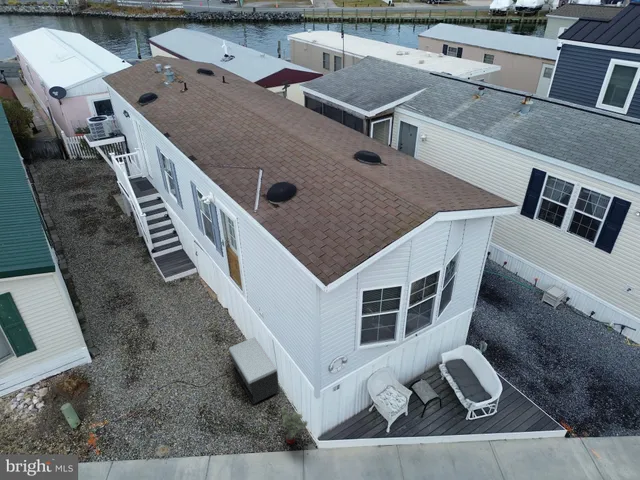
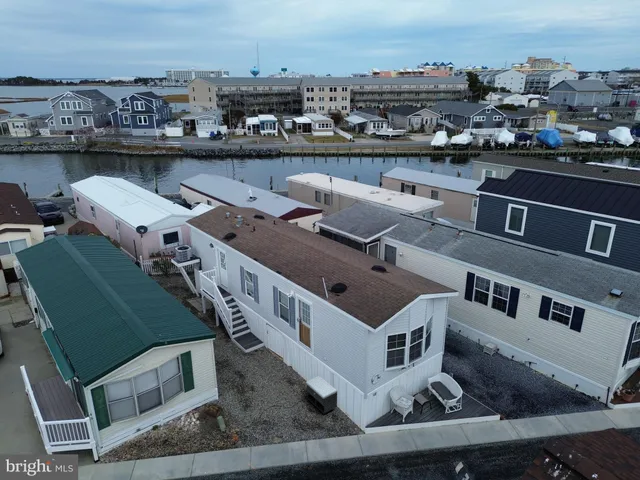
potted tree: present [282,407,307,444] -> none [344,408,361,431]

